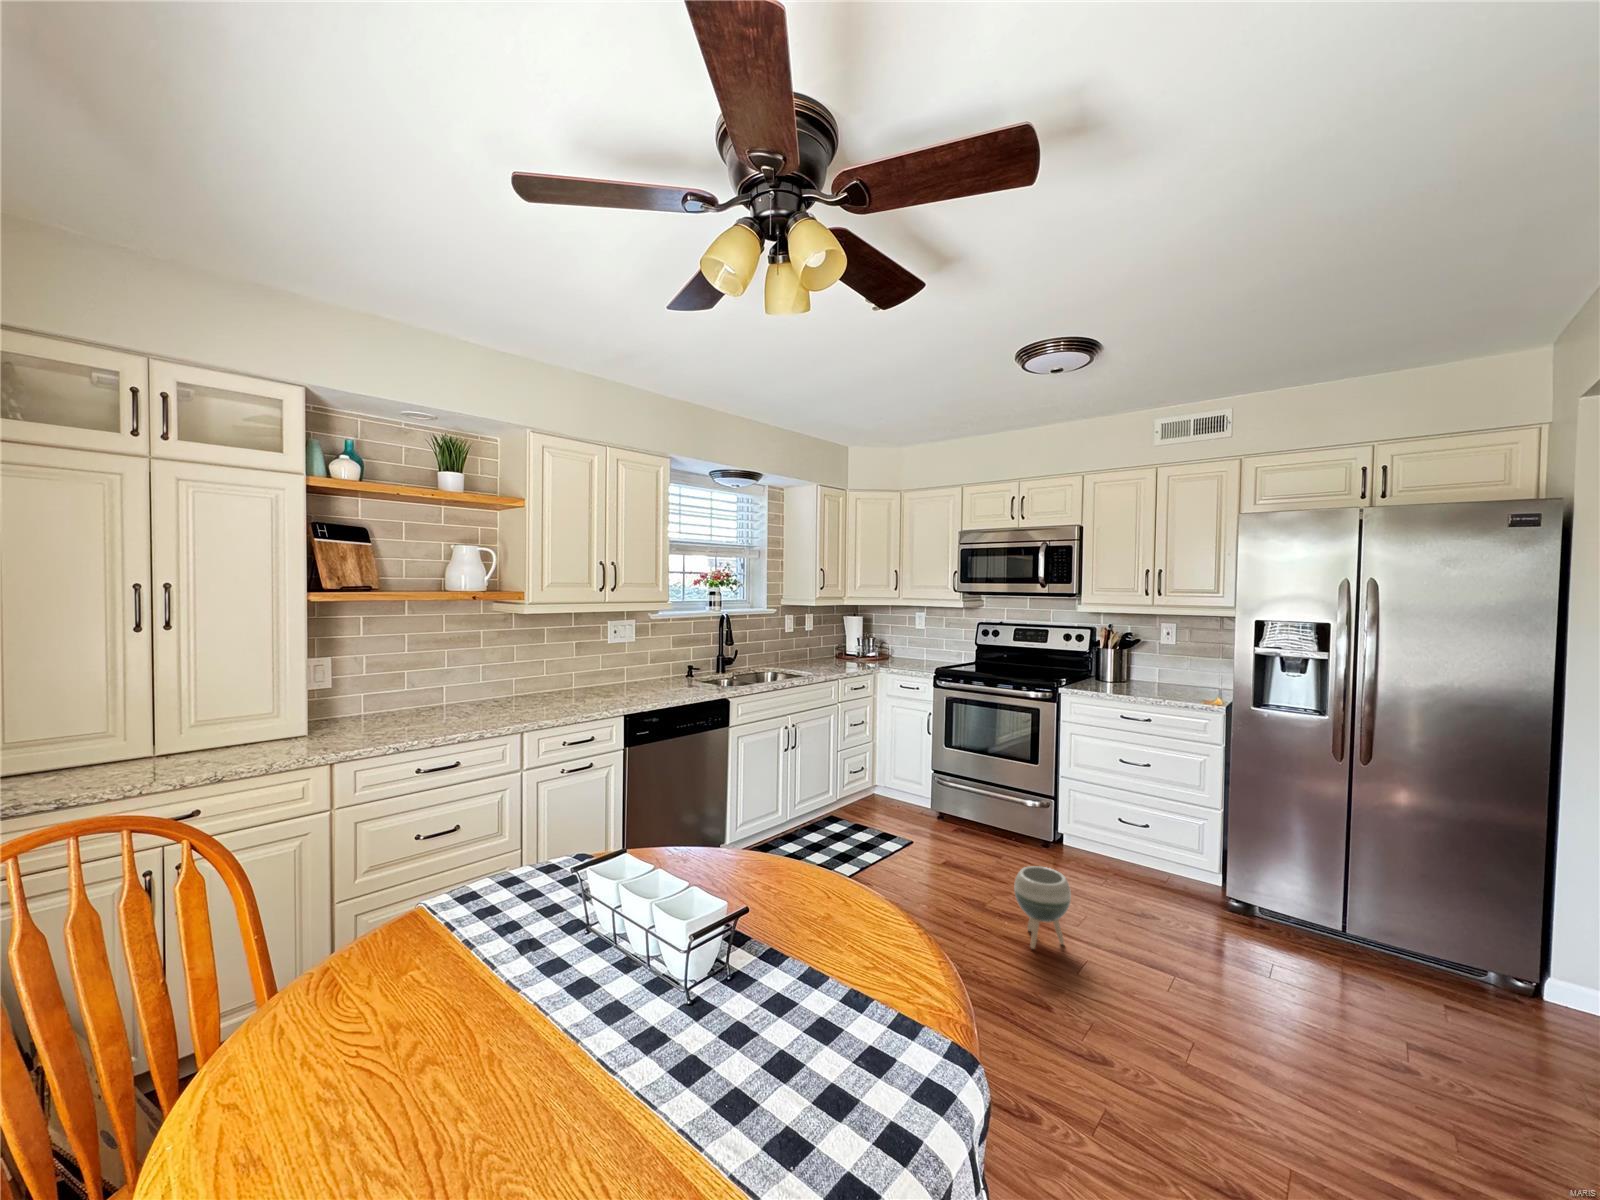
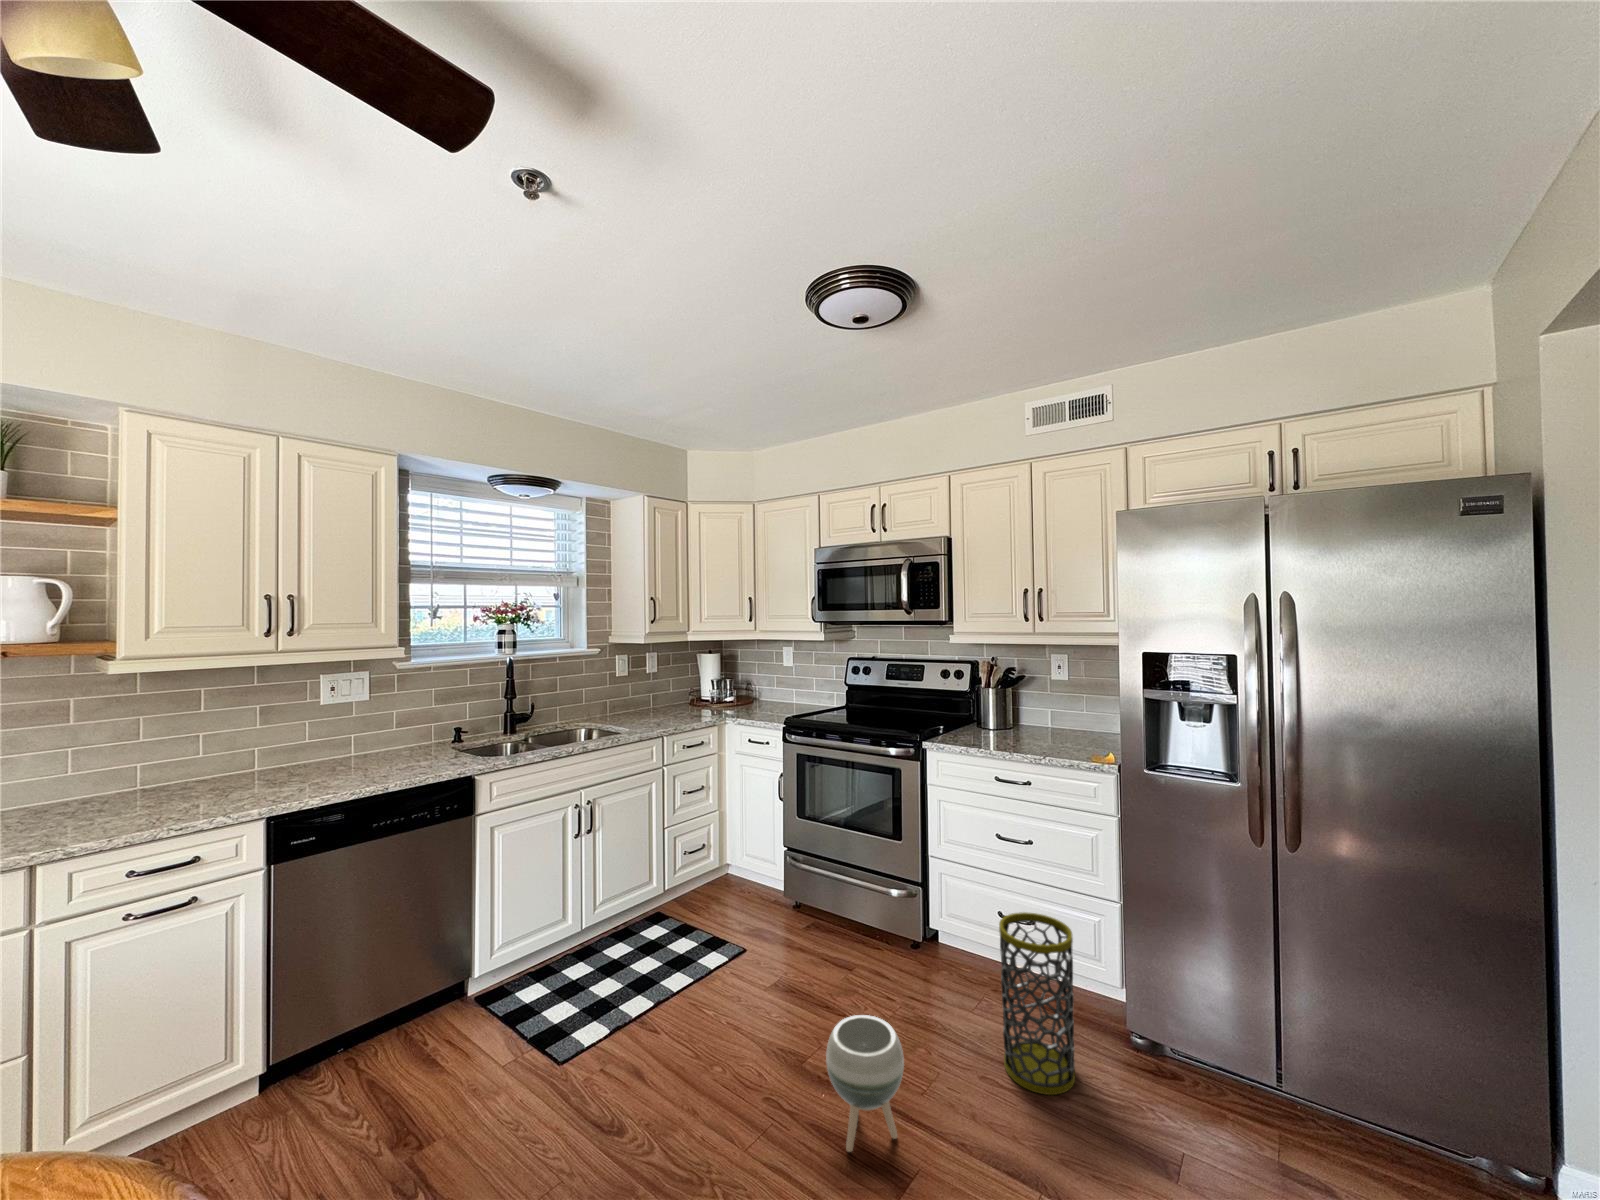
trash can: none [1132,809,1190,930] -> present [999,912,1075,1095]

